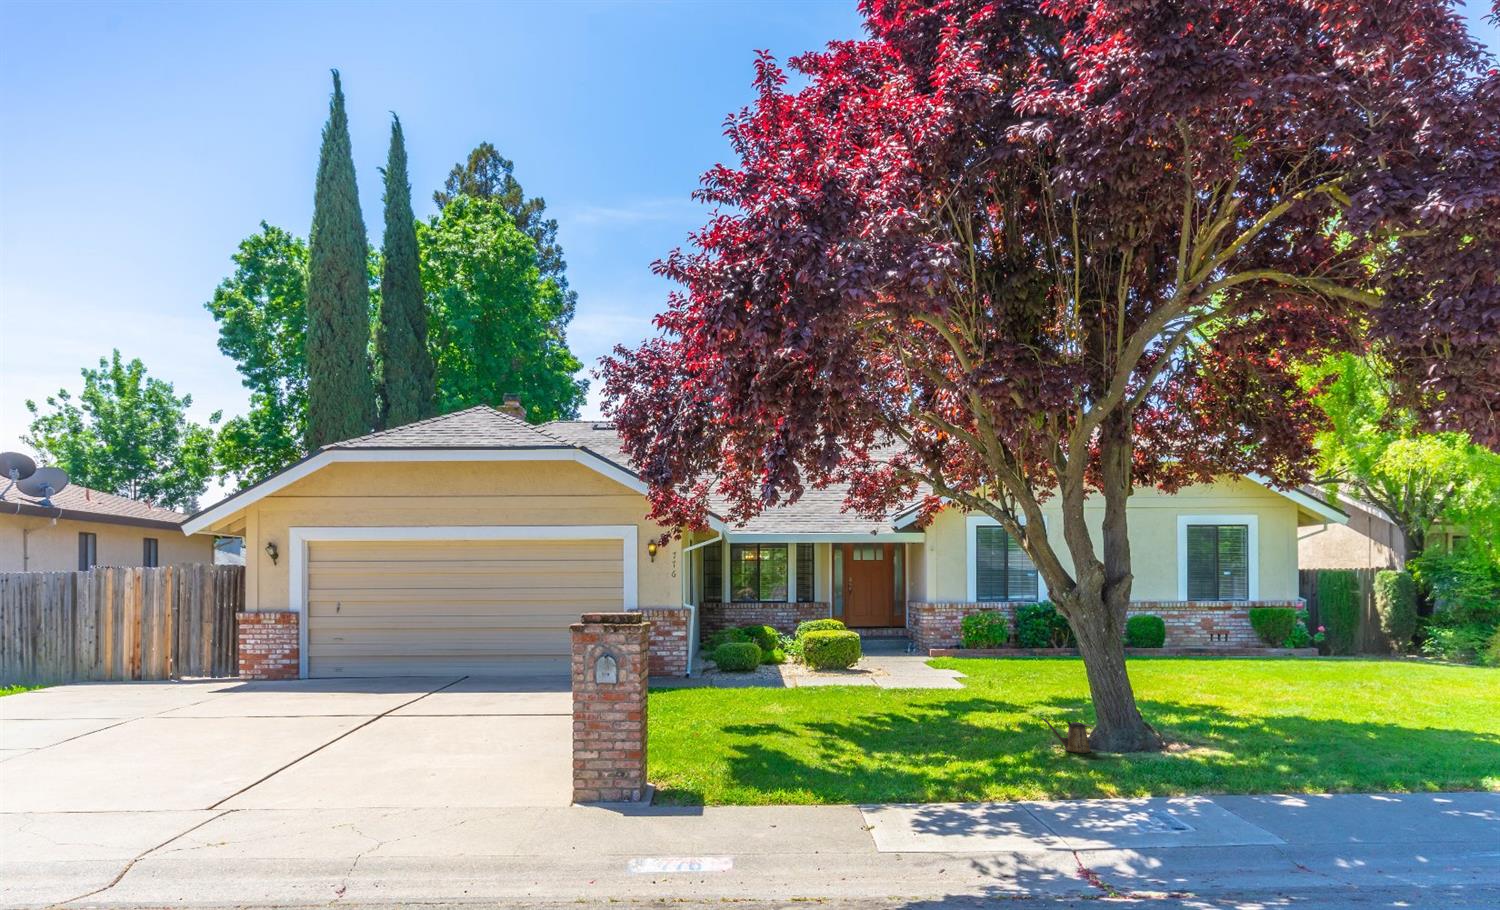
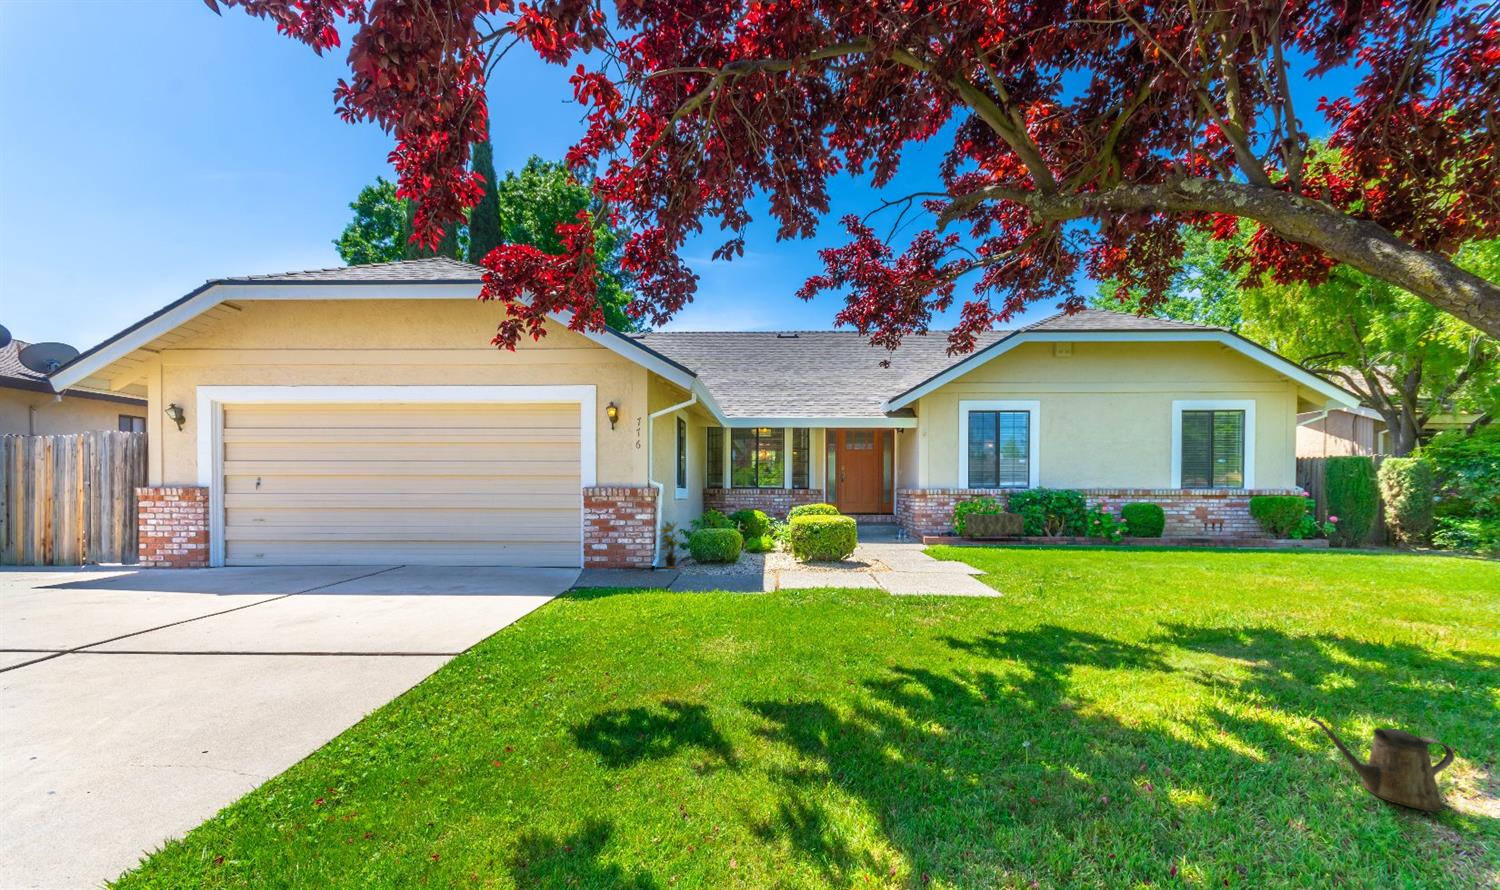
bench: none [966,626,1025,656] -> present [962,512,1024,541]
potted plant: none [689,636,711,677] -> present [660,521,681,569]

